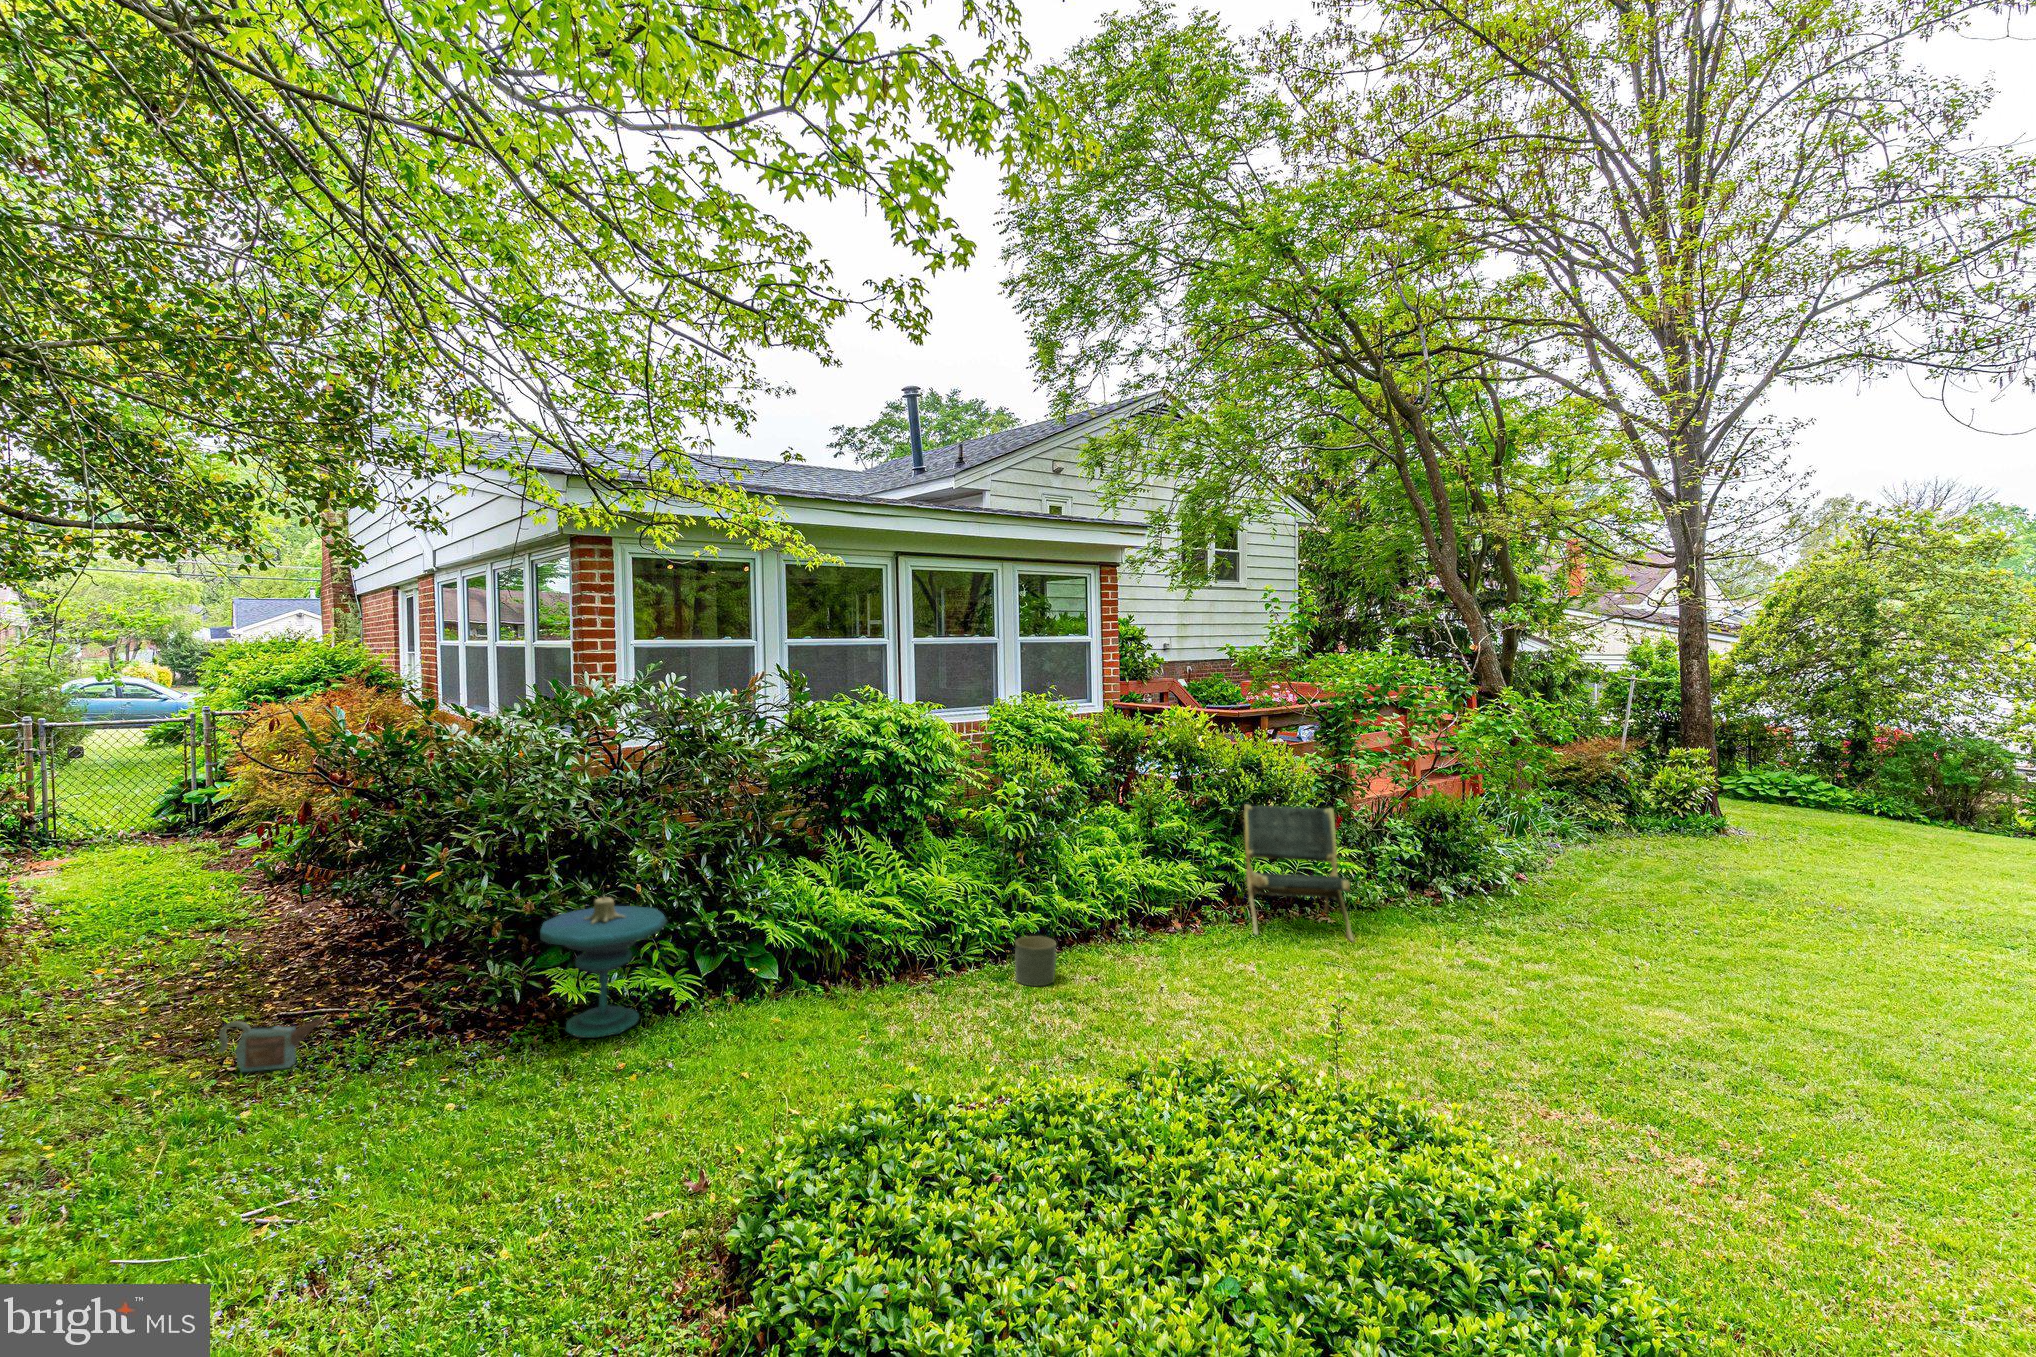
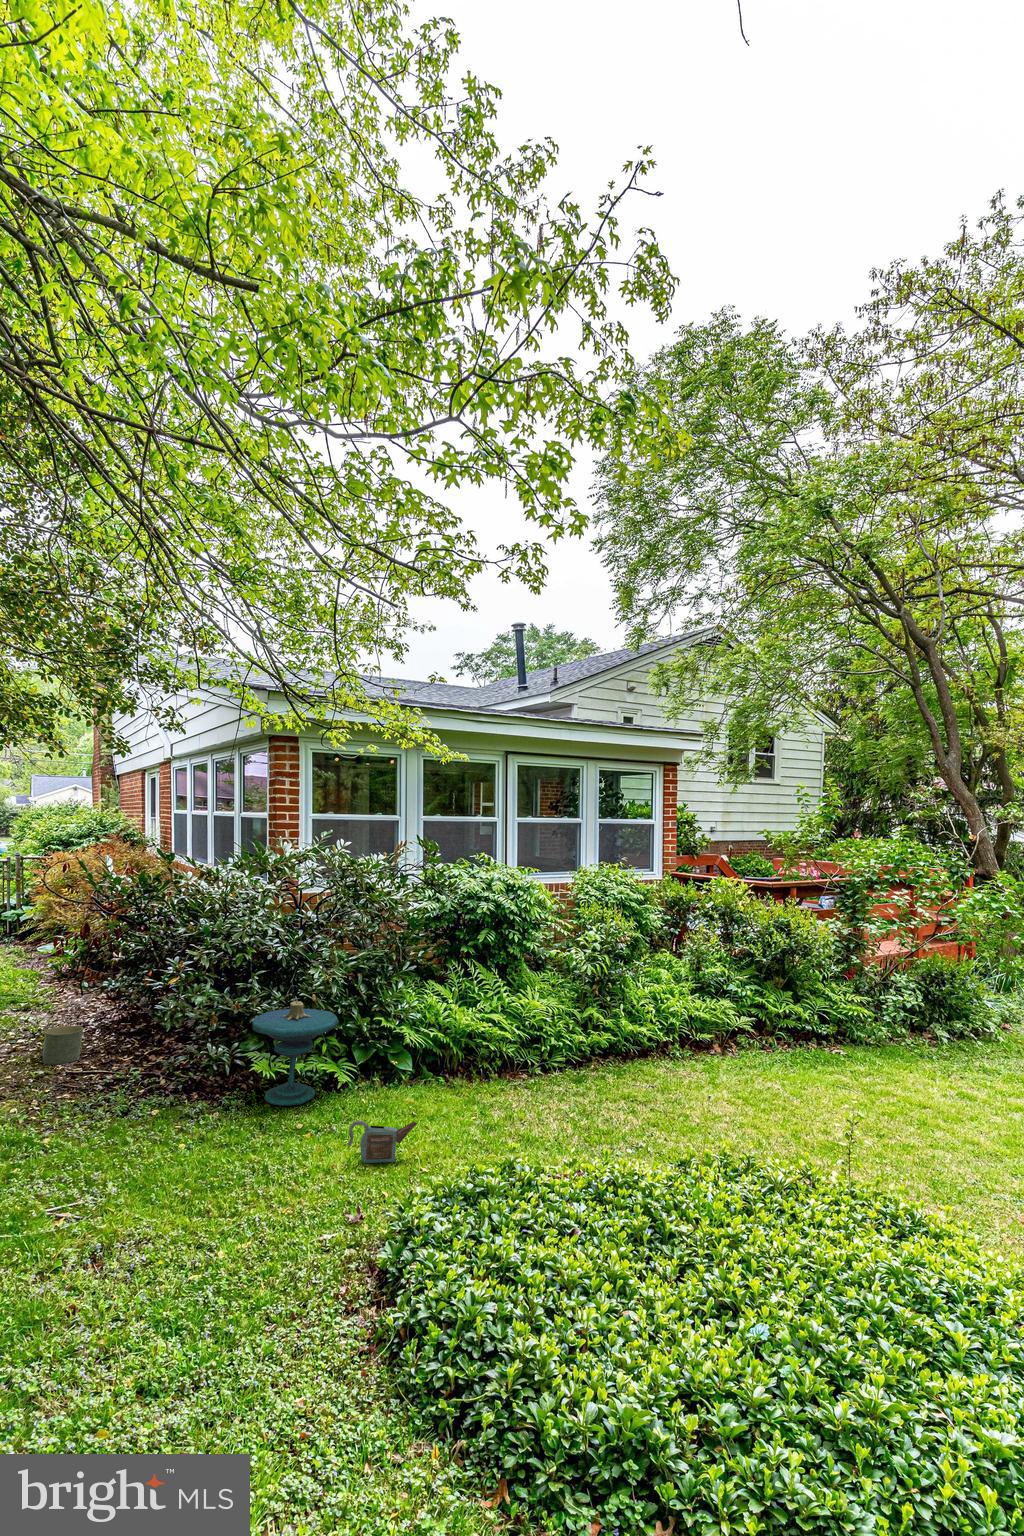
lounge chair: present [1244,804,1354,941] -> none [770,956,866,1073]
planter: present [1015,936,1056,986] -> present [42,1026,83,1065]
watering can: present [219,1018,323,1072] -> present [347,1120,417,1163]

